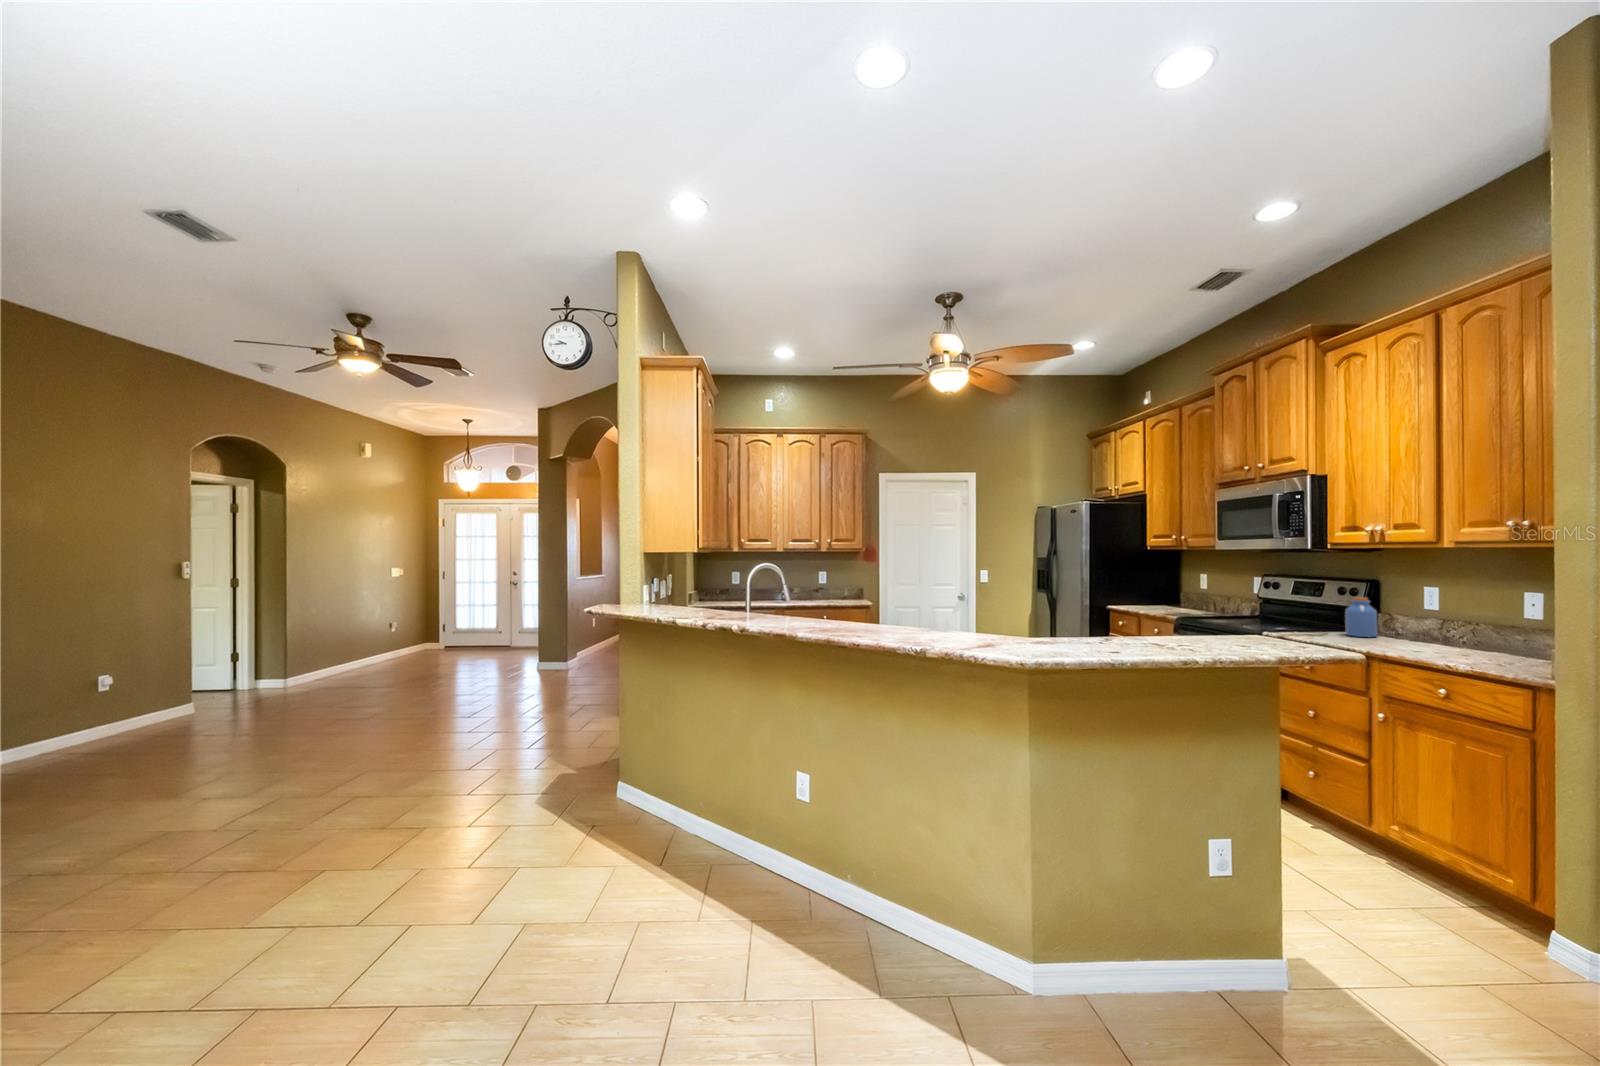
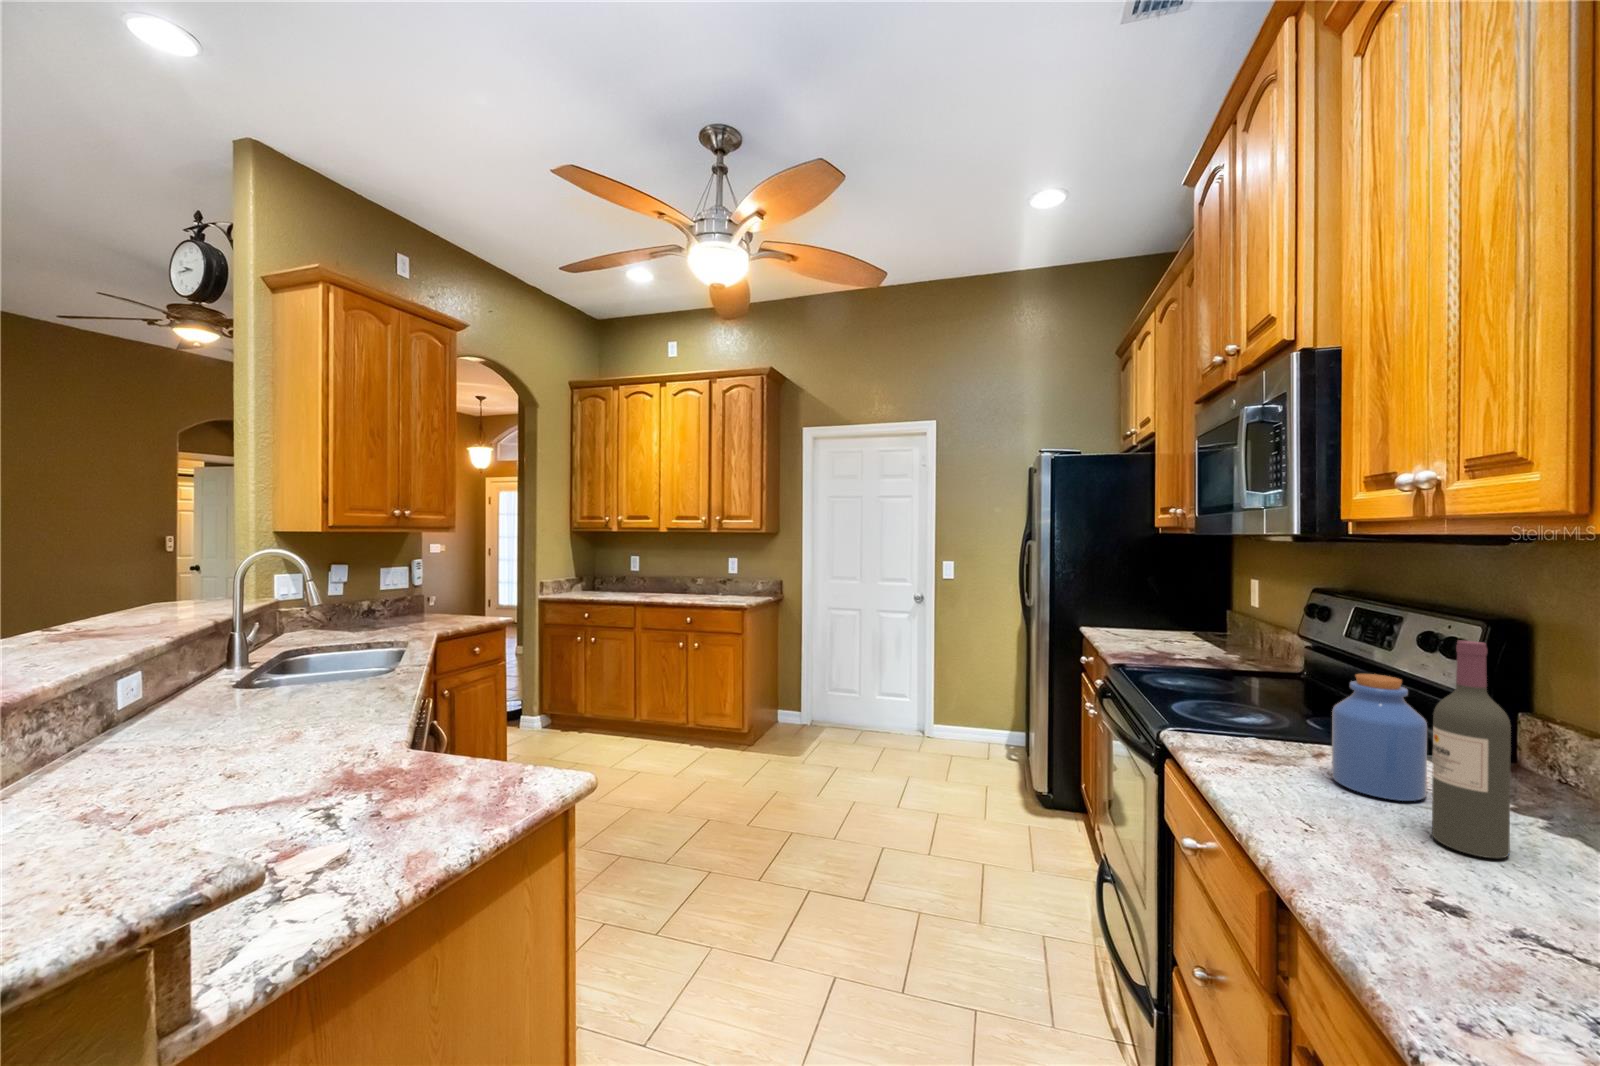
wine bottle: none [1393,580,1415,643] -> present [1432,640,1511,858]

